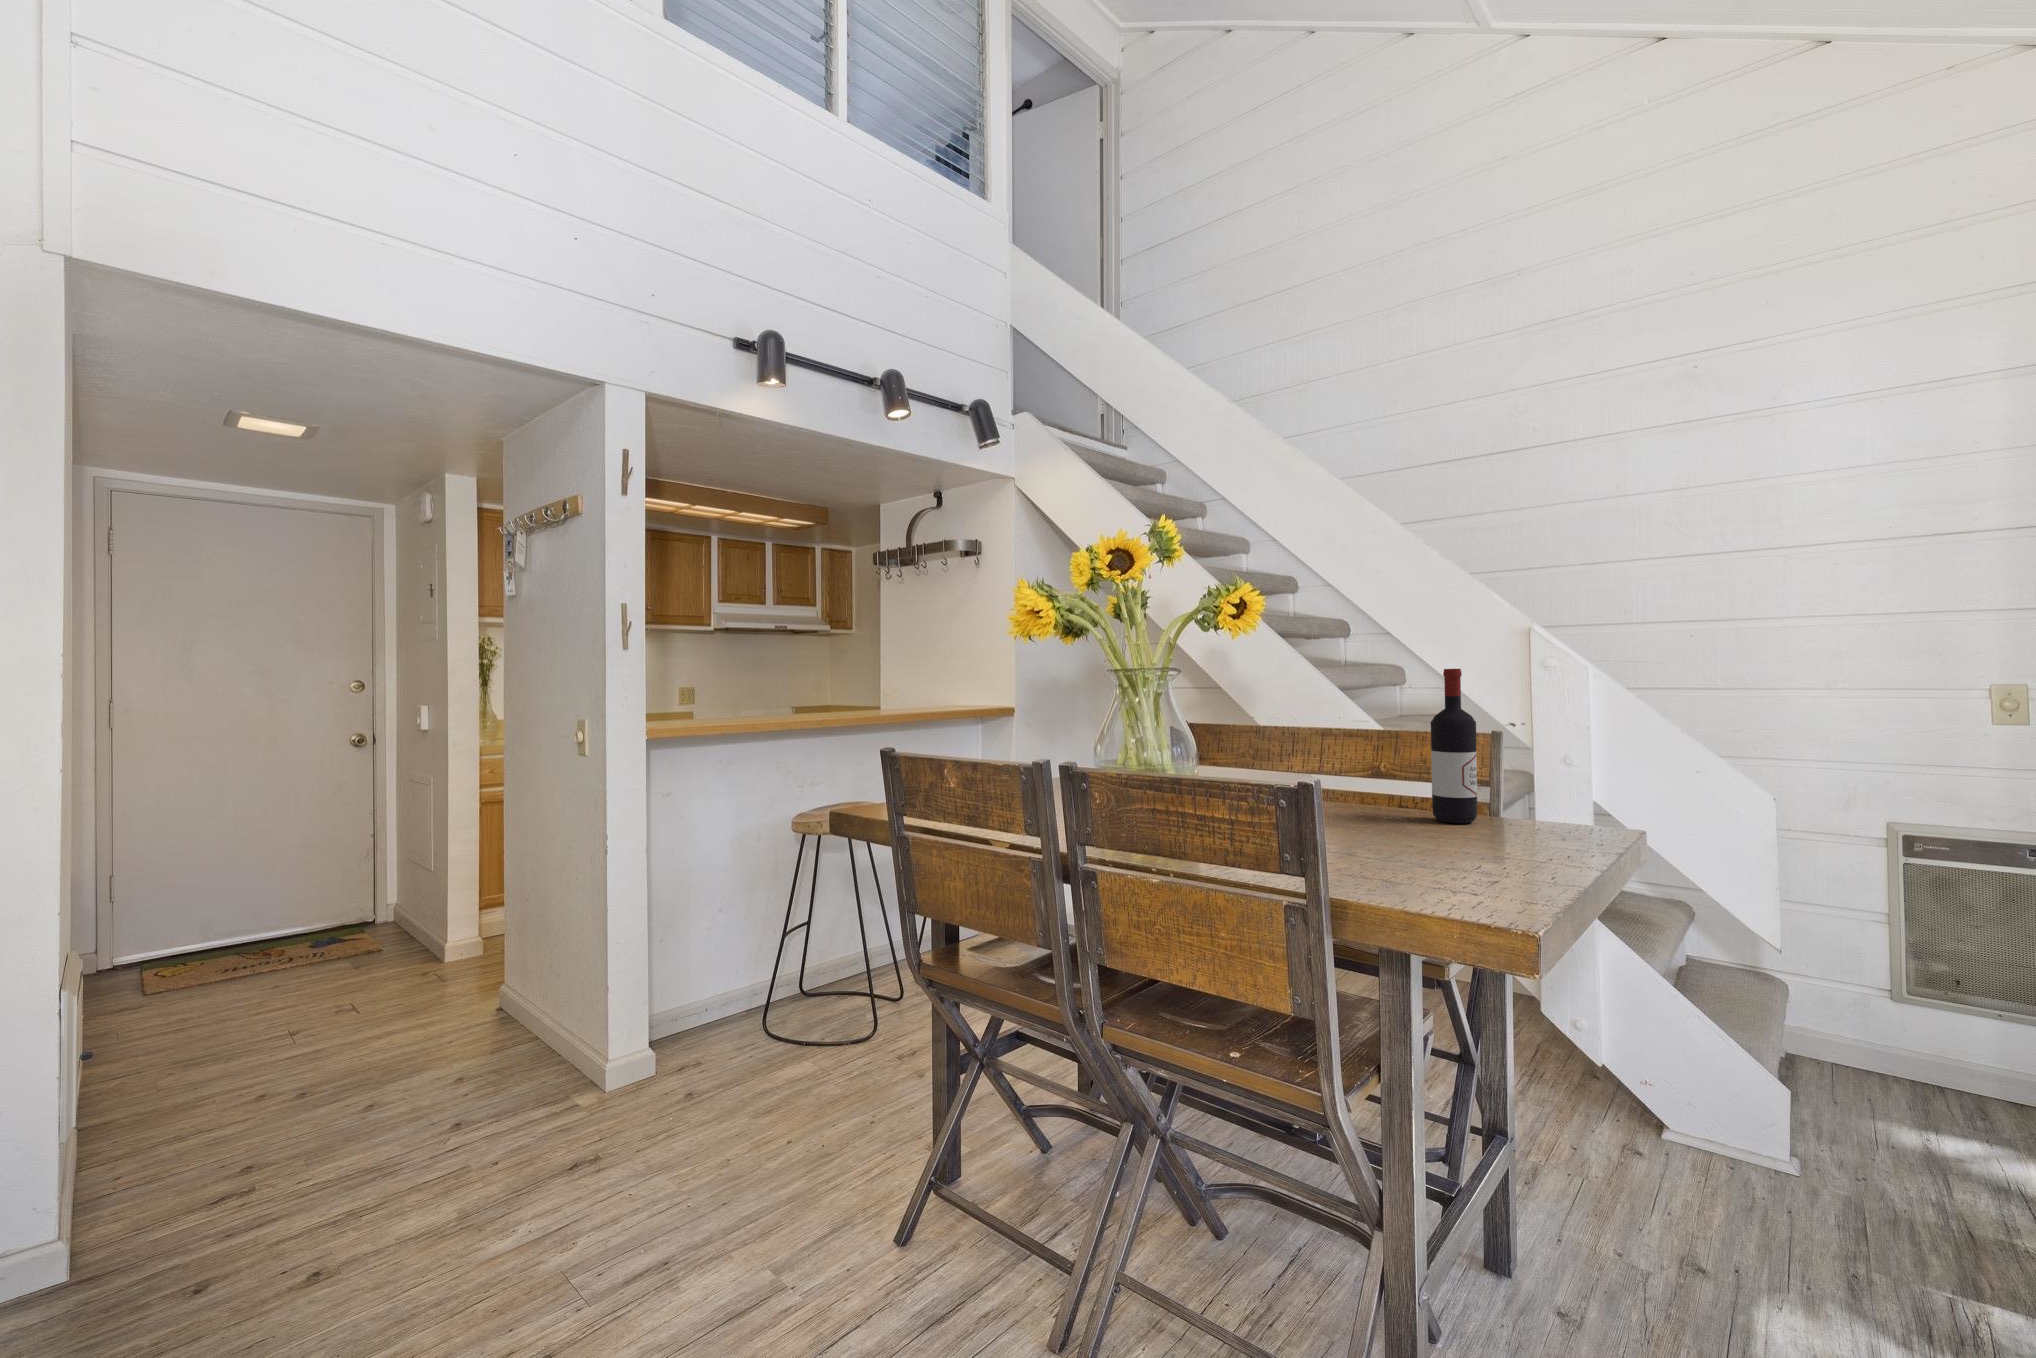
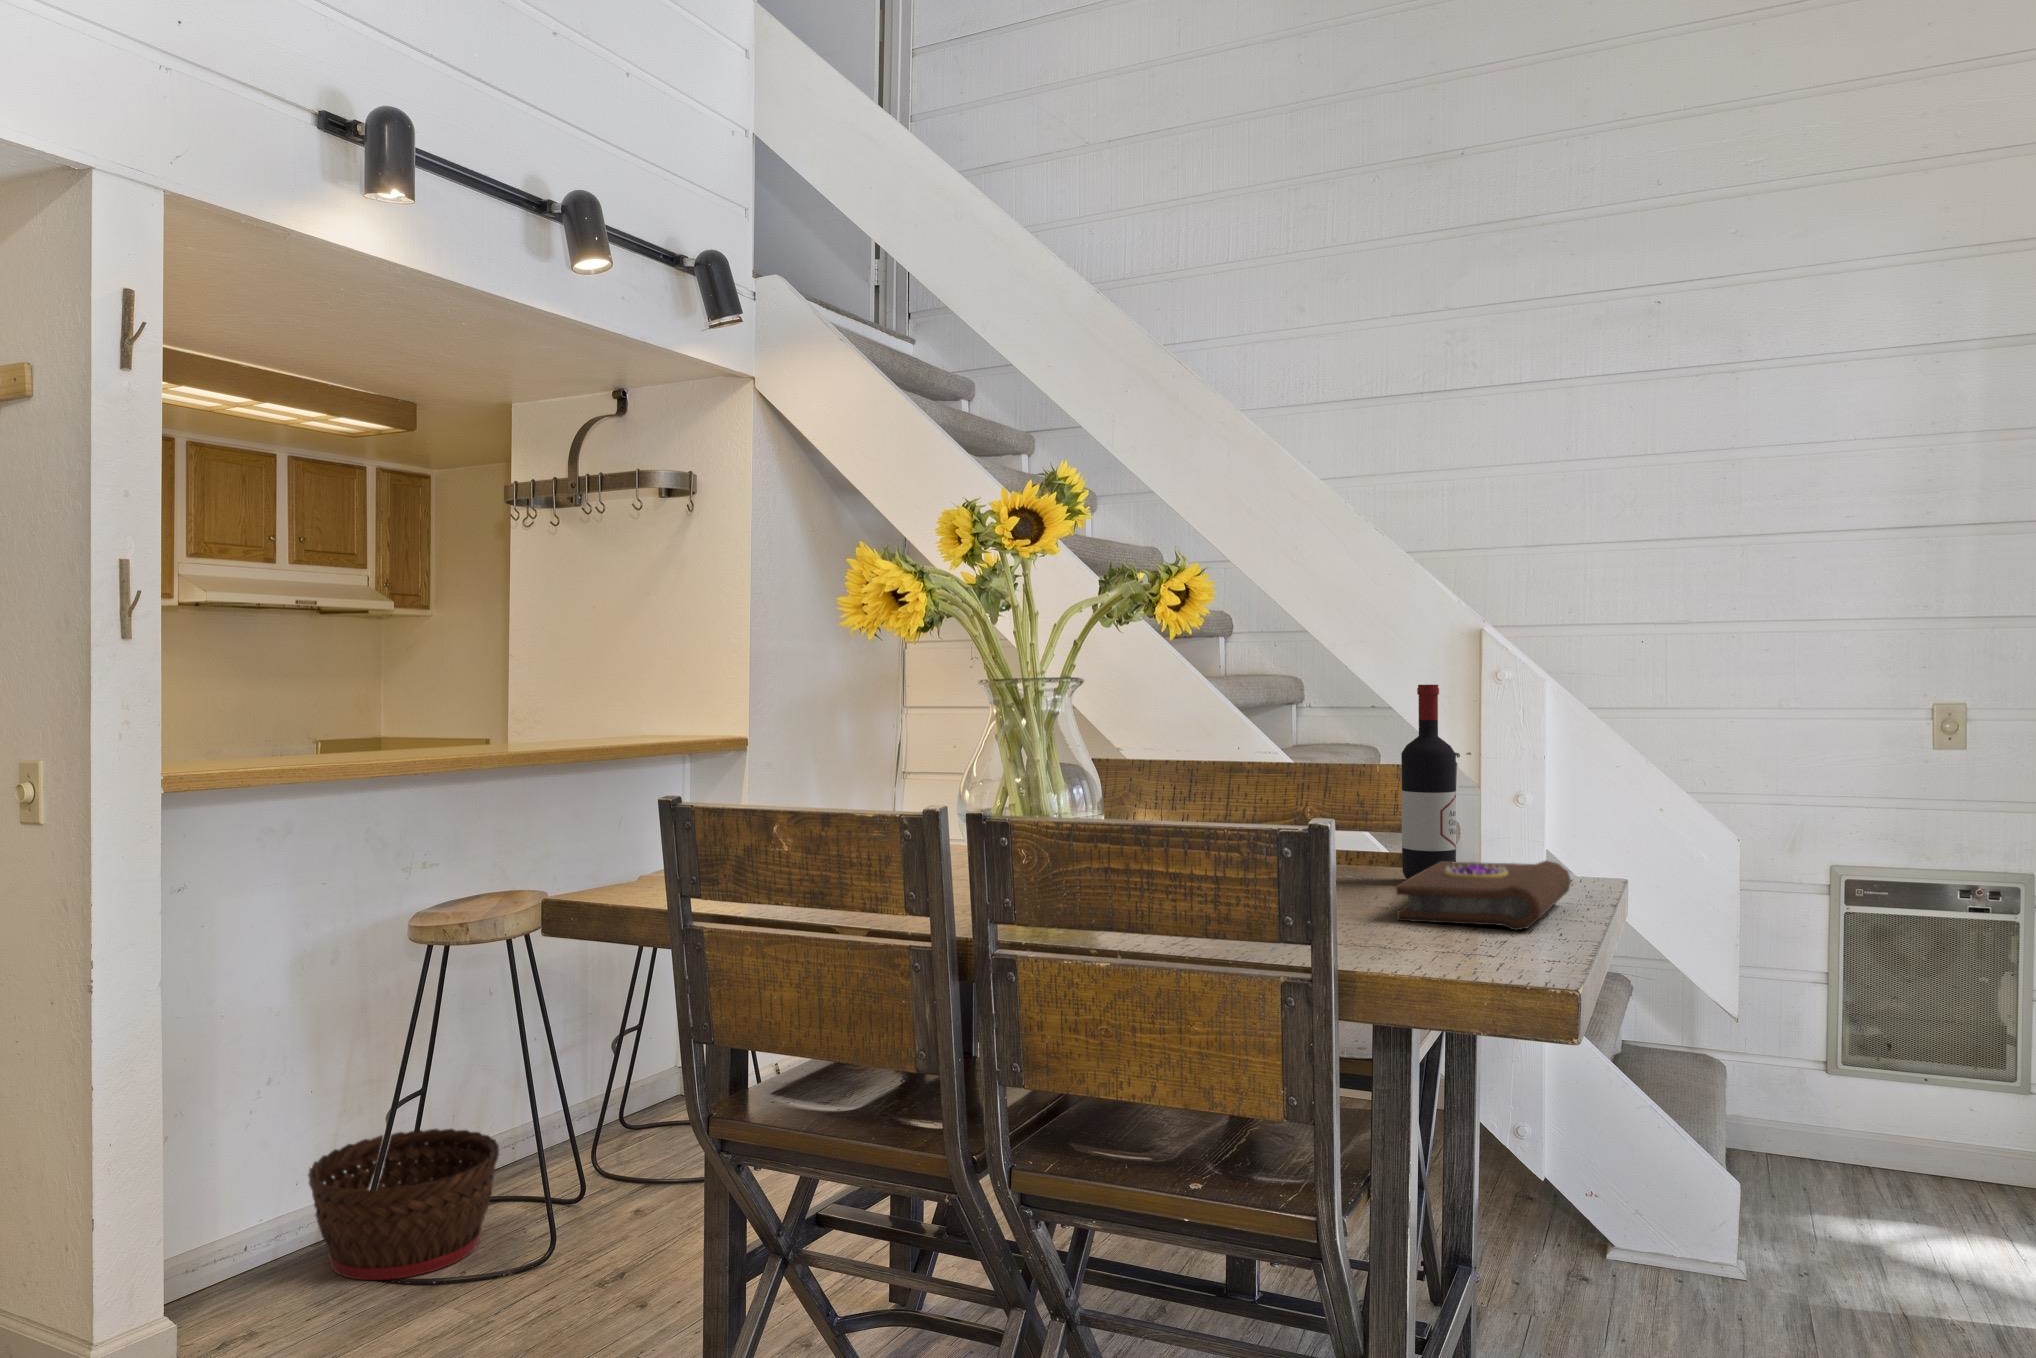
book: none [1407,807,1571,868] -> present [1396,861,1571,931]
basket: none [740,945,849,1036] -> present [308,1129,499,1280]

